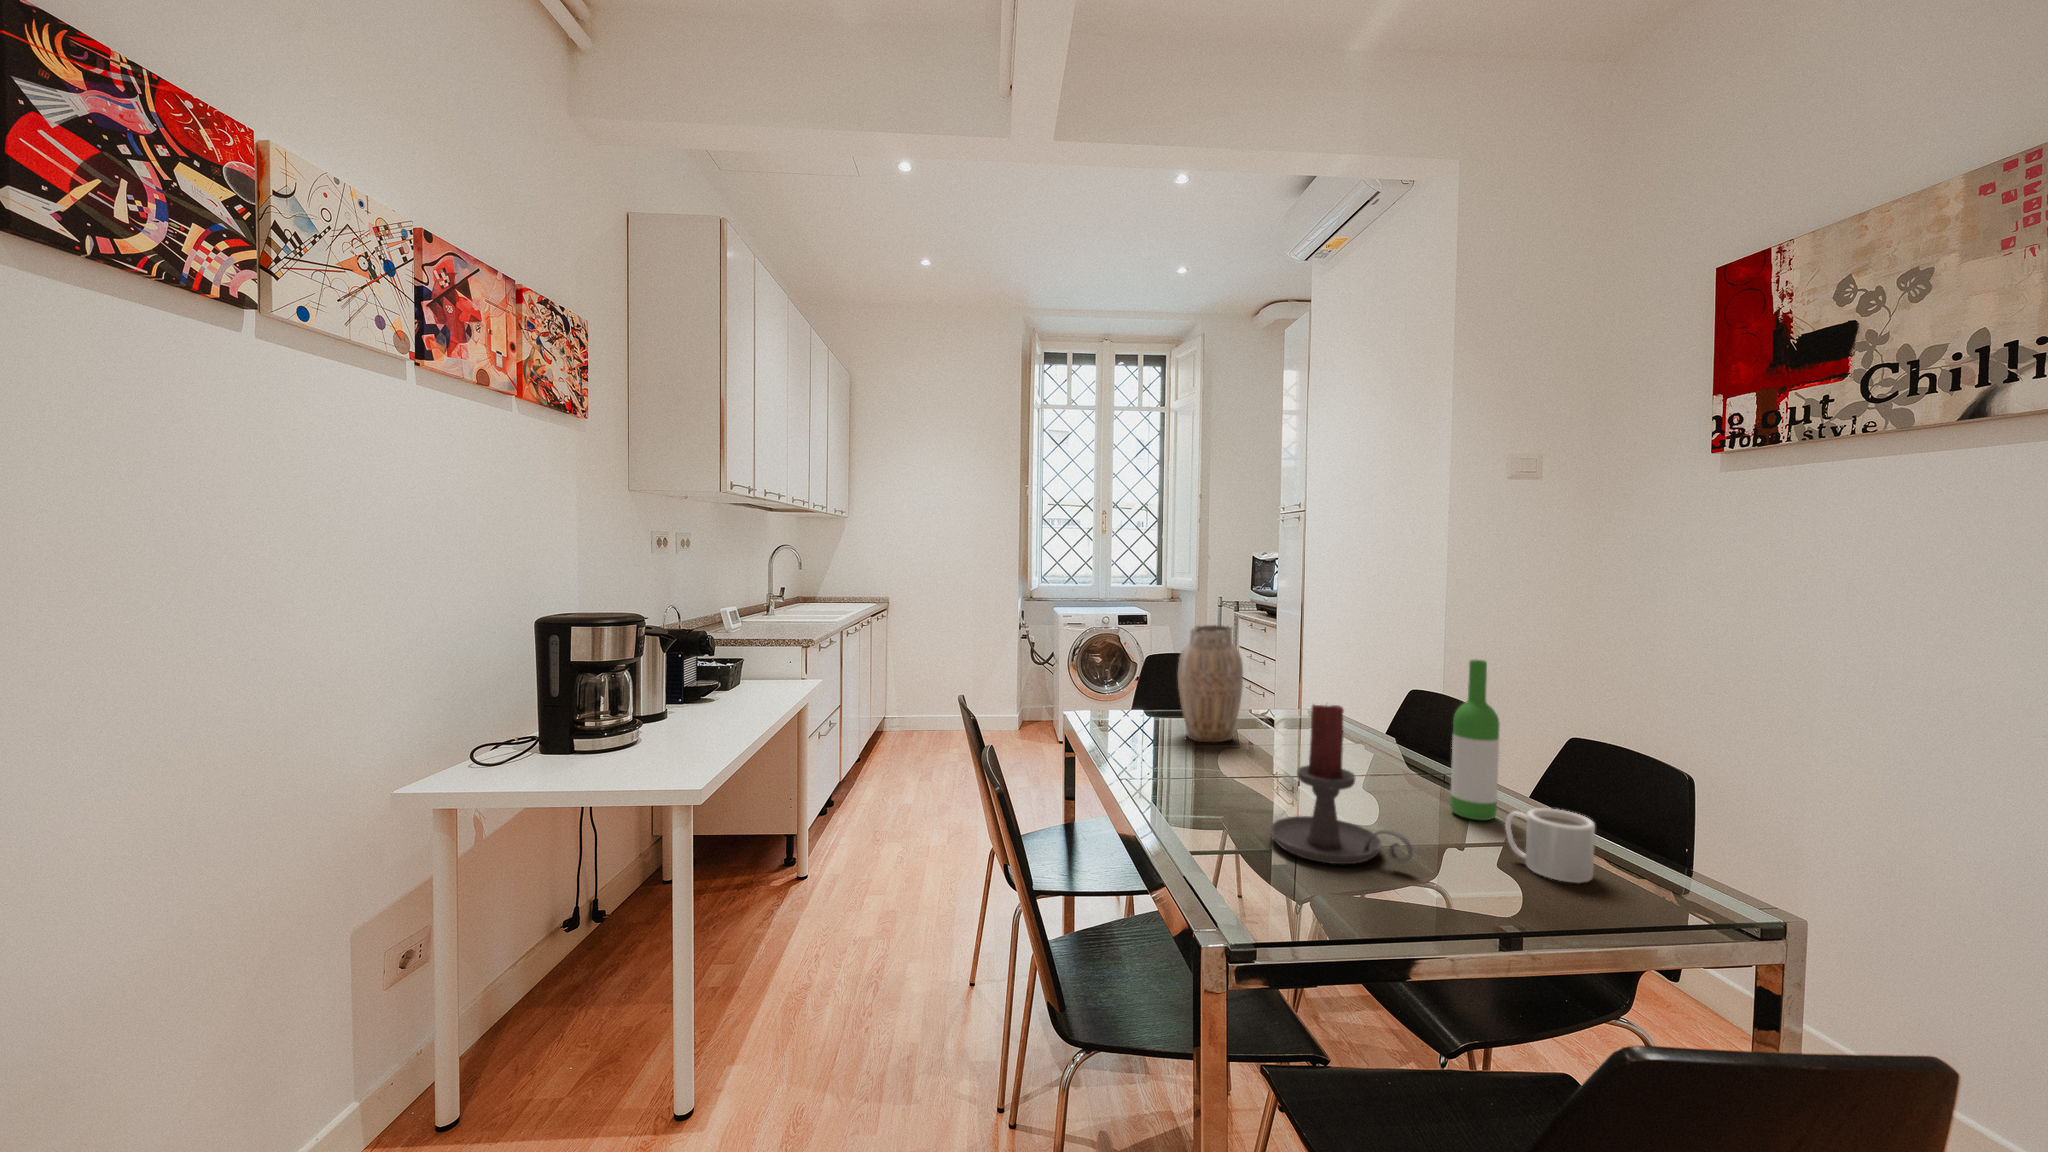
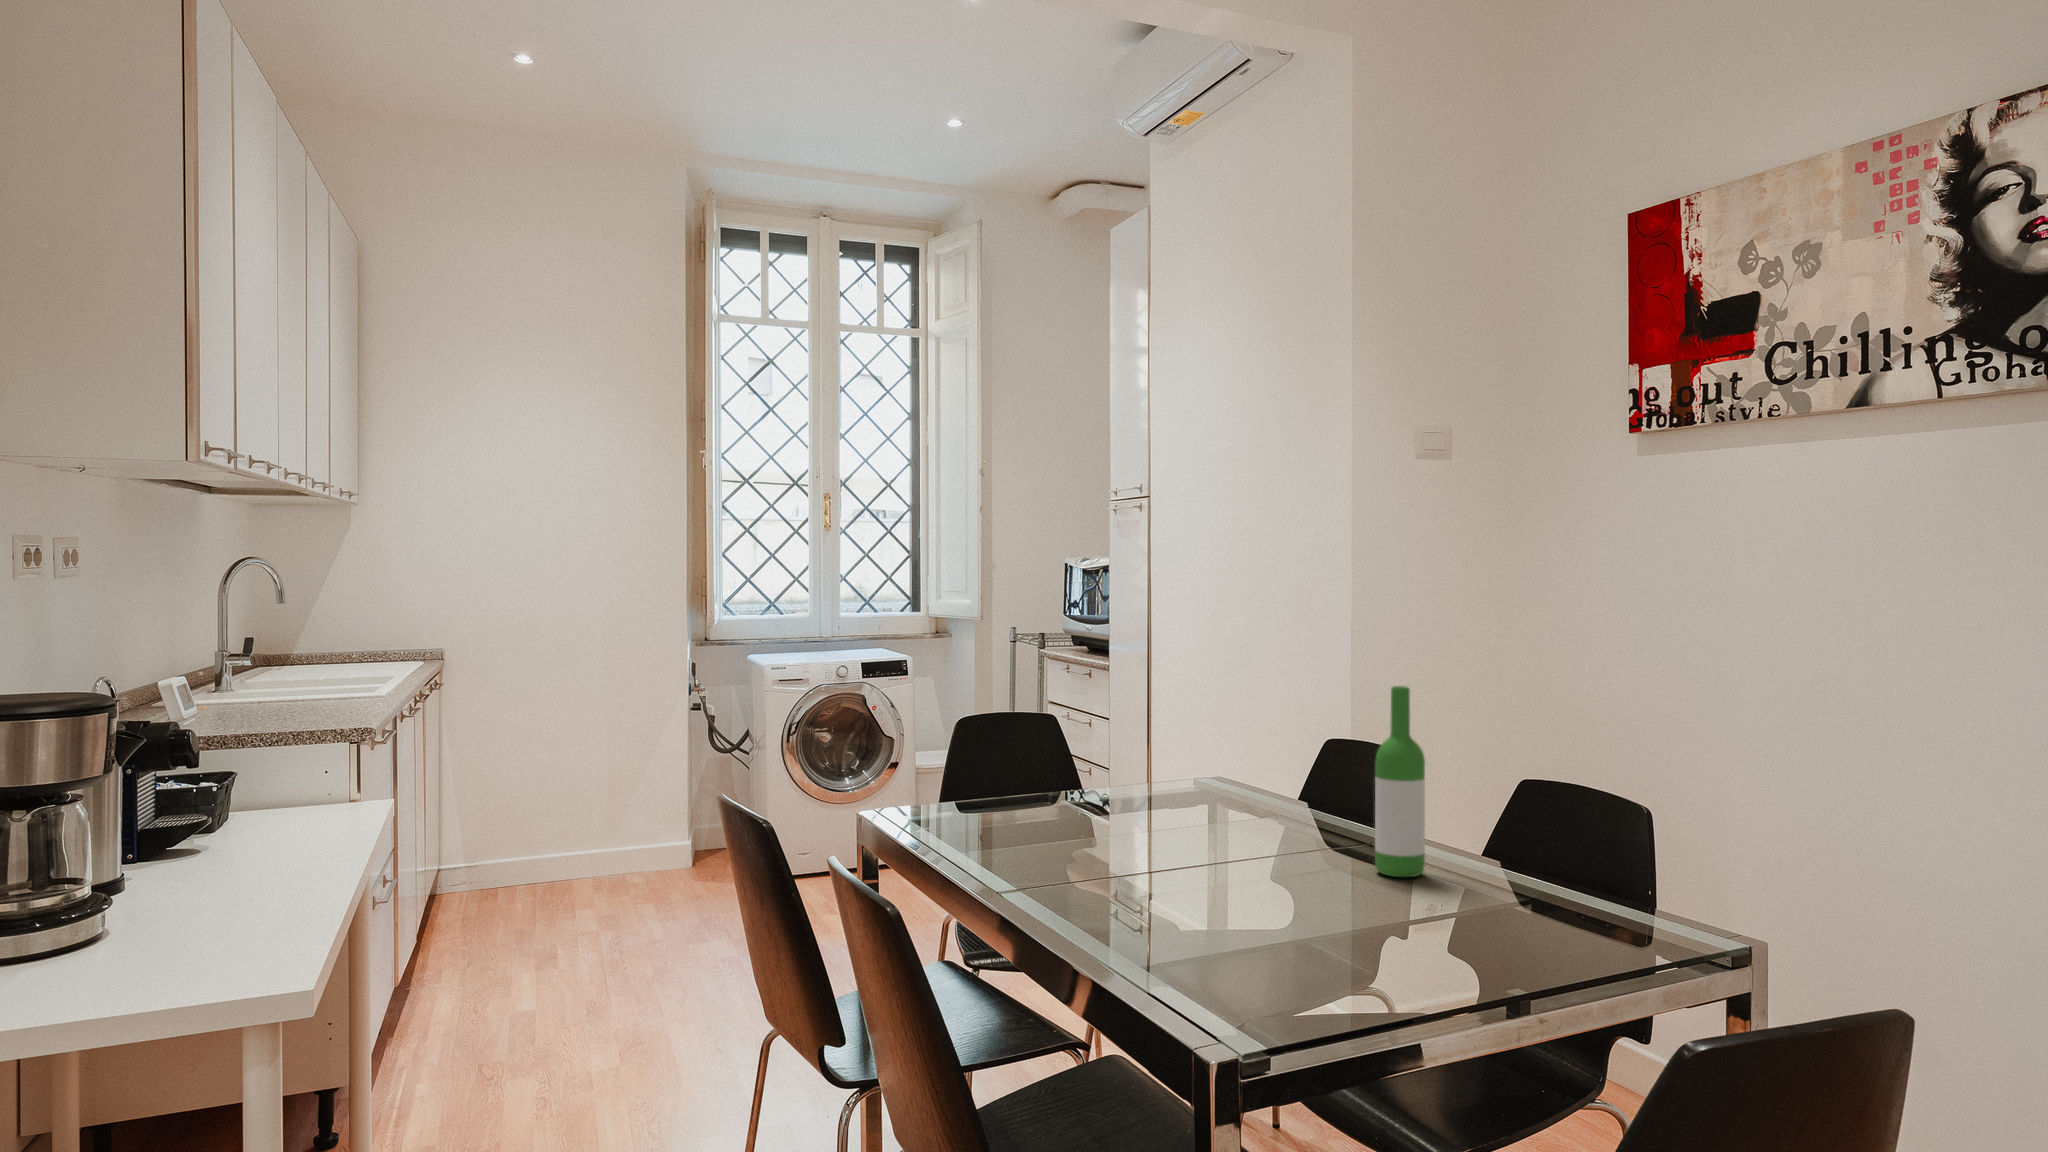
vase: present [1178,625,1243,742] -> none [1024,661,1112,824]
candle holder: present [1270,705,1413,864] -> none [1183,742,1346,930]
mug: present [1505,808,1595,883] -> none [1436,847,1524,922]

